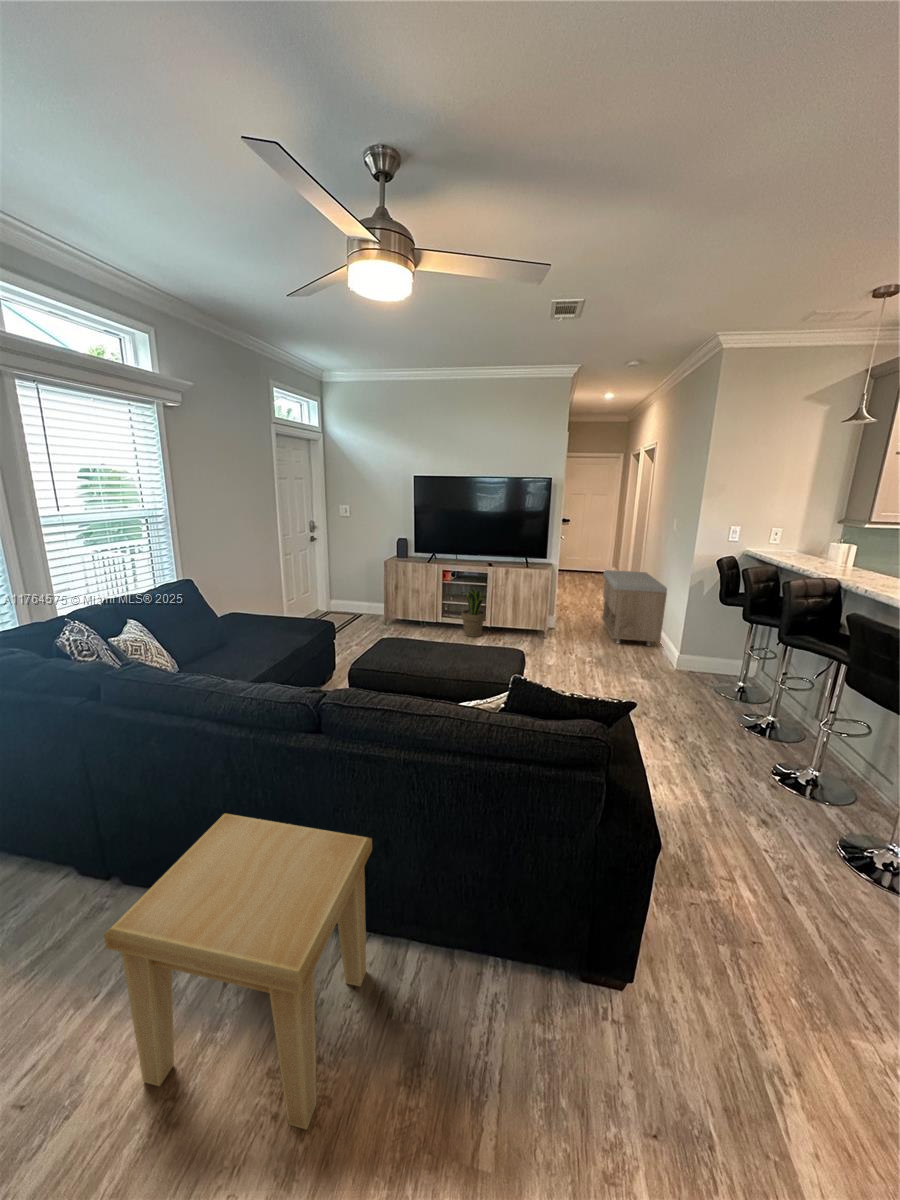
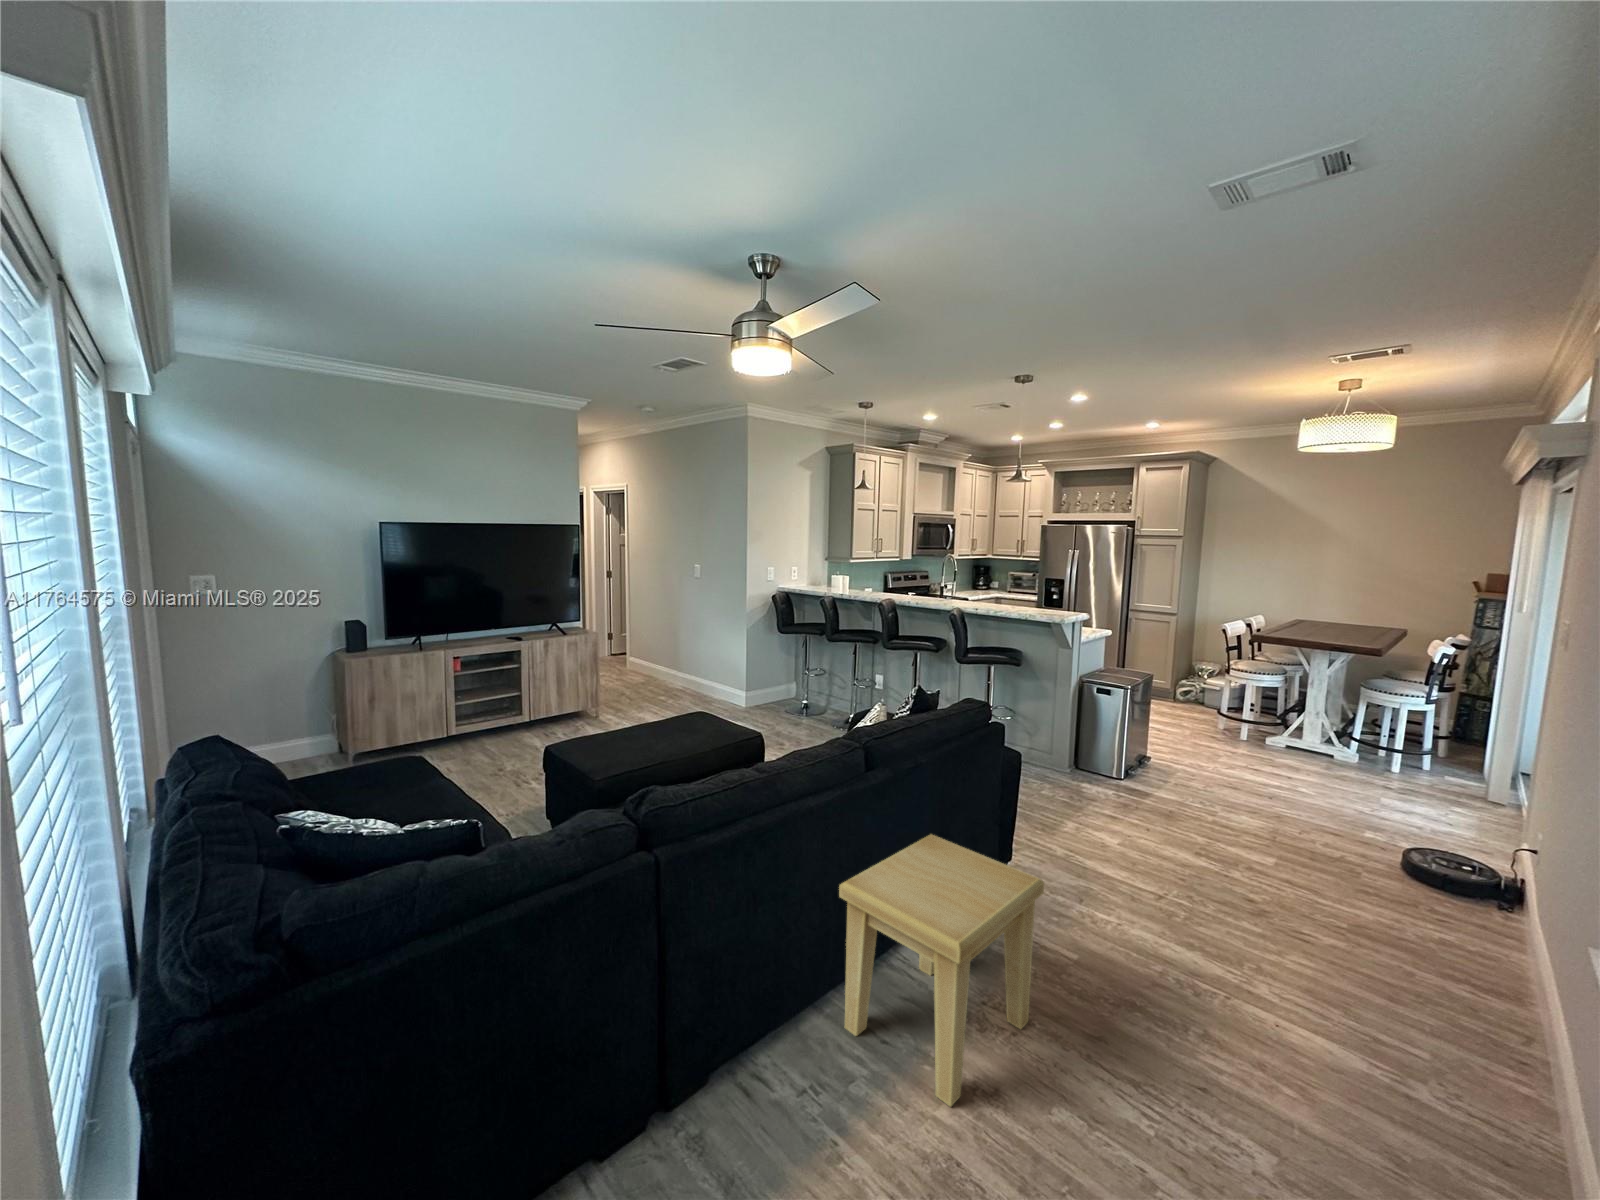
storage bench: present [601,570,667,646] -> none [621,622,711,701]
potted plant: present [461,589,485,637] -> none [494,673,534,742]

